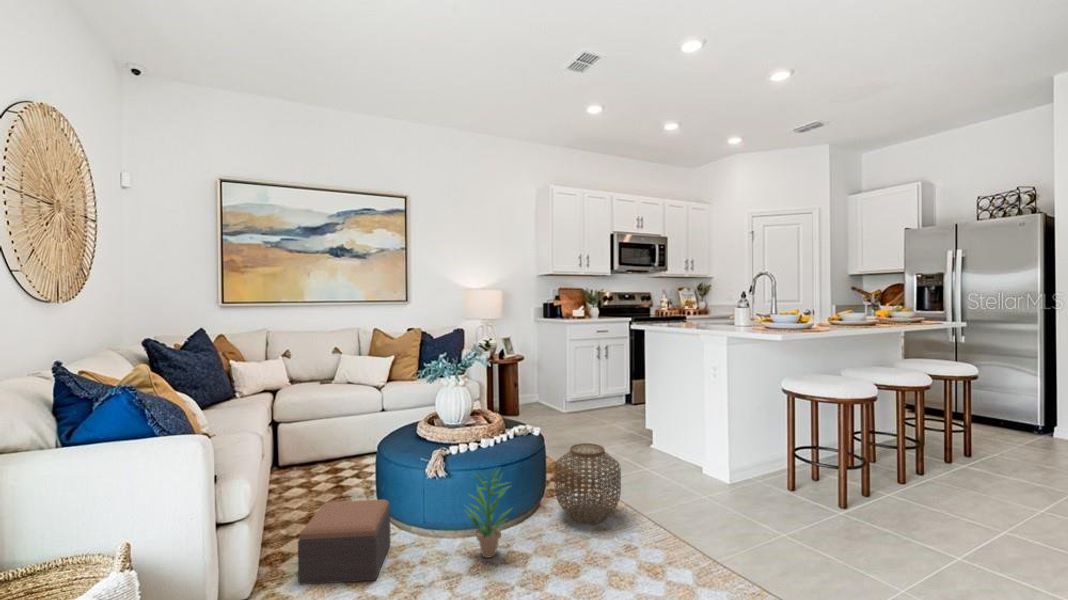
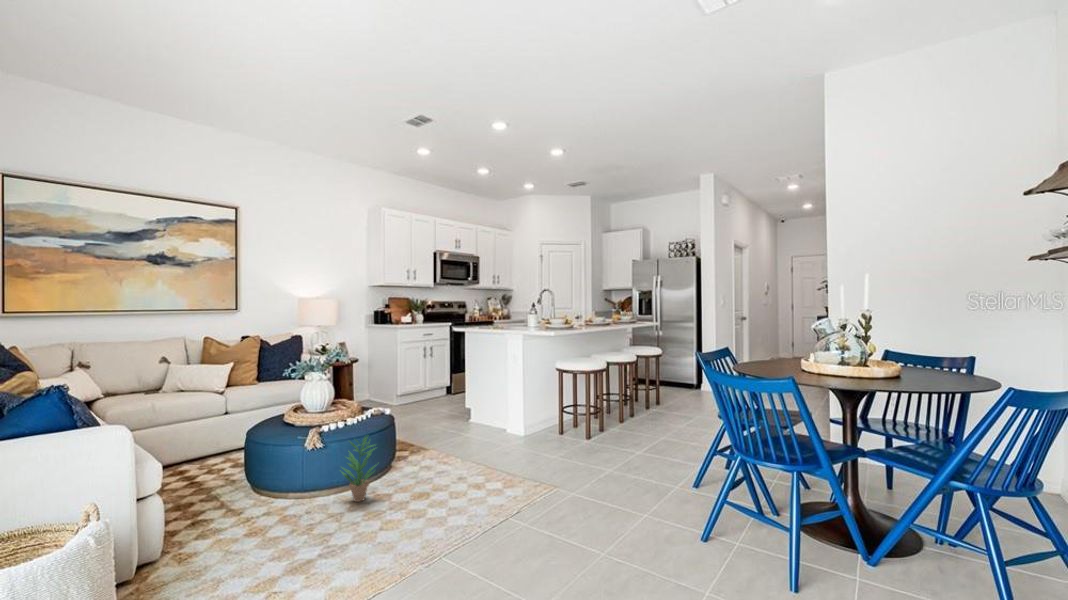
woven basket: present [555,443,621,524] -> none [404,415,453,472]
footstool: present [298,499,391,585] -> none [202,472,274,543]

